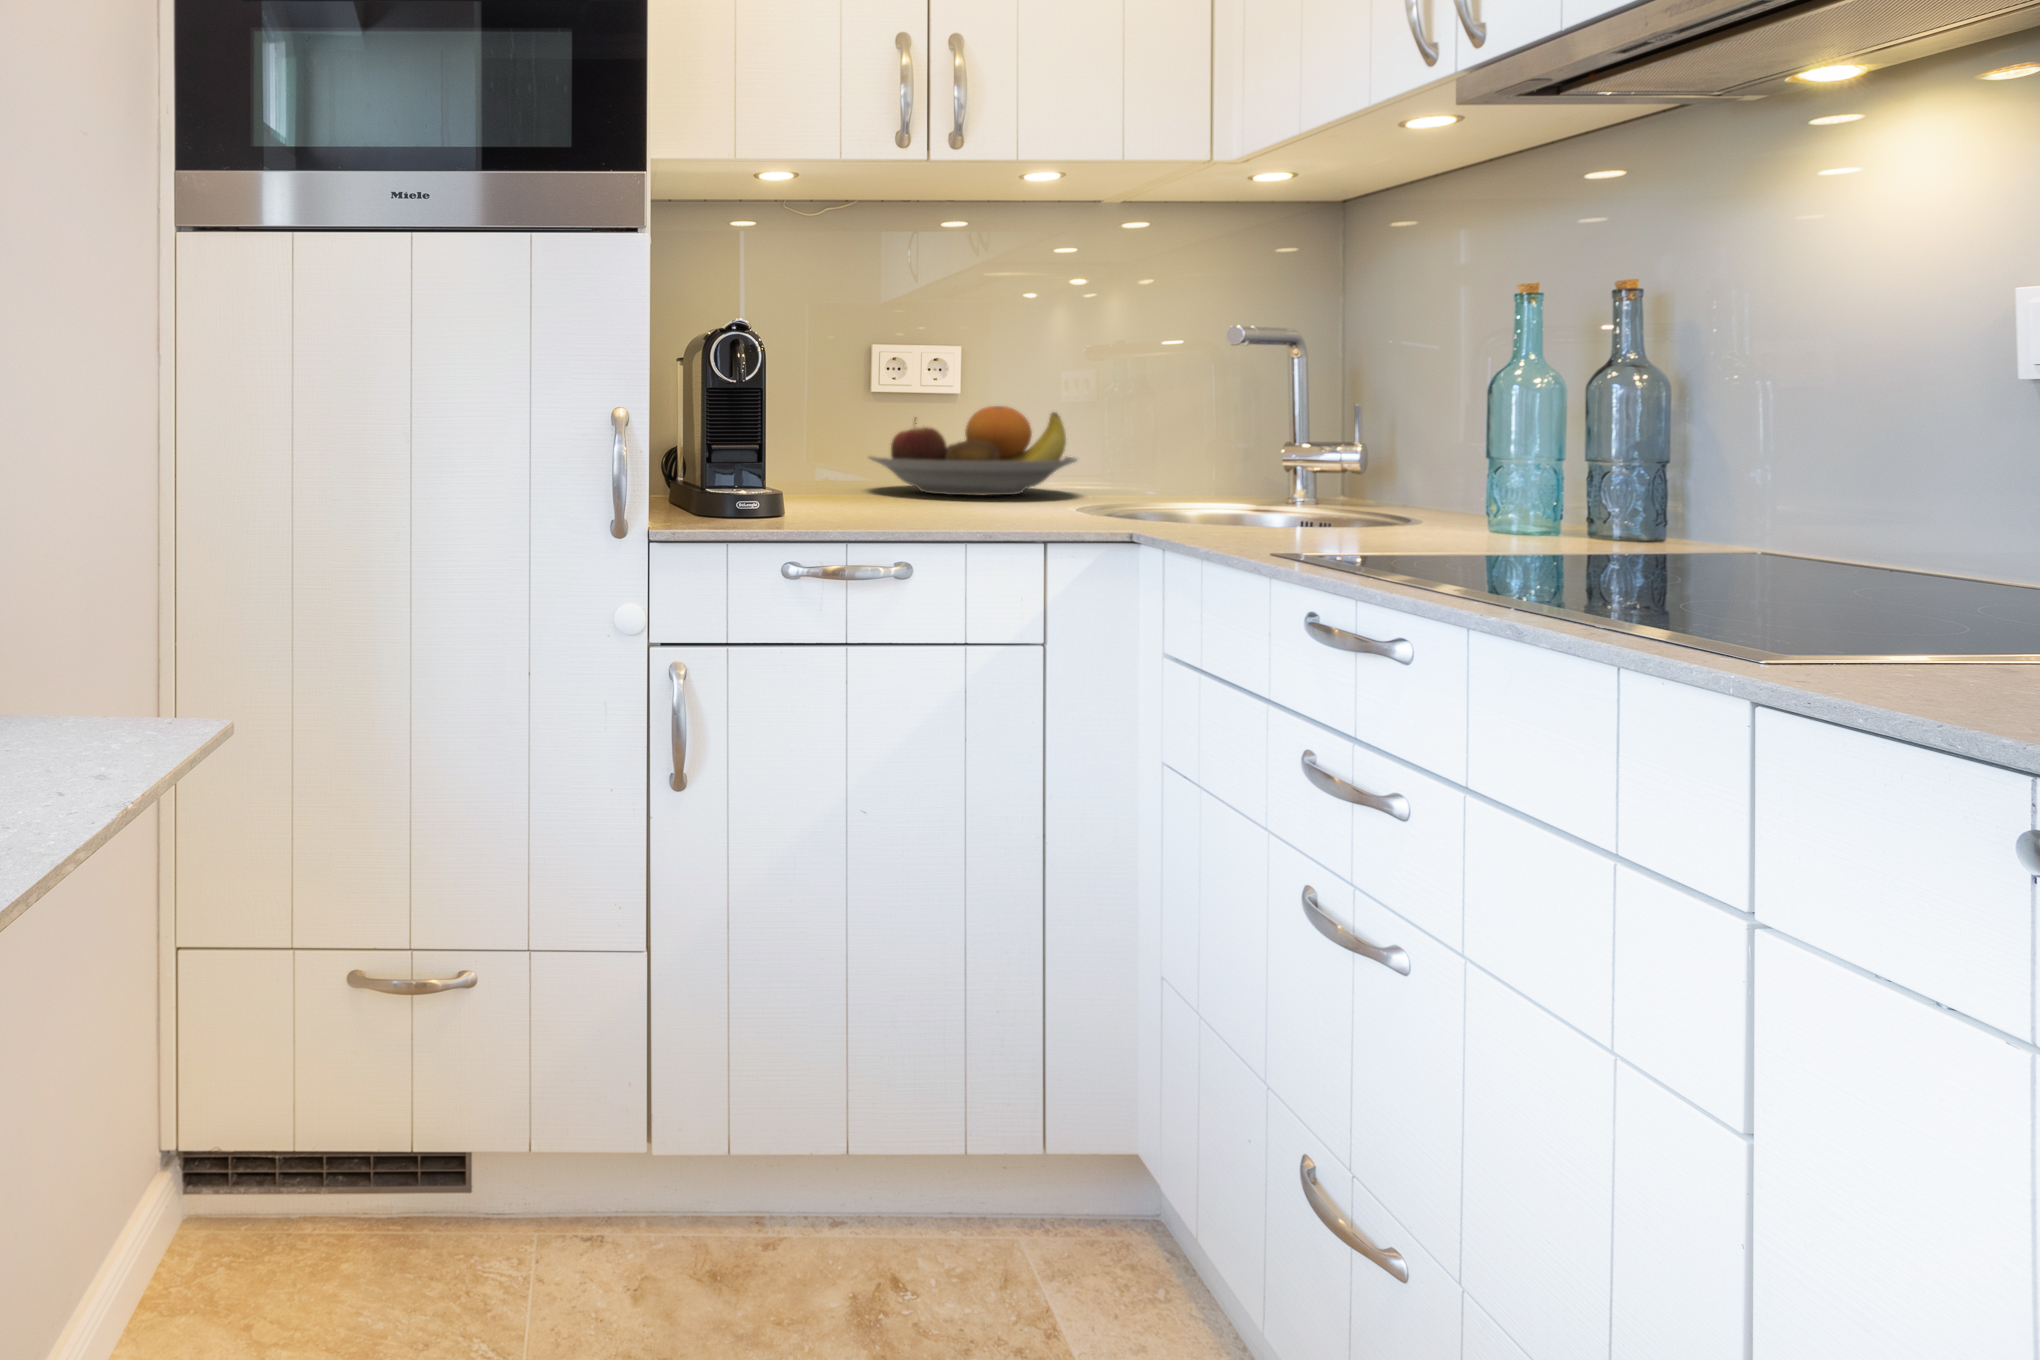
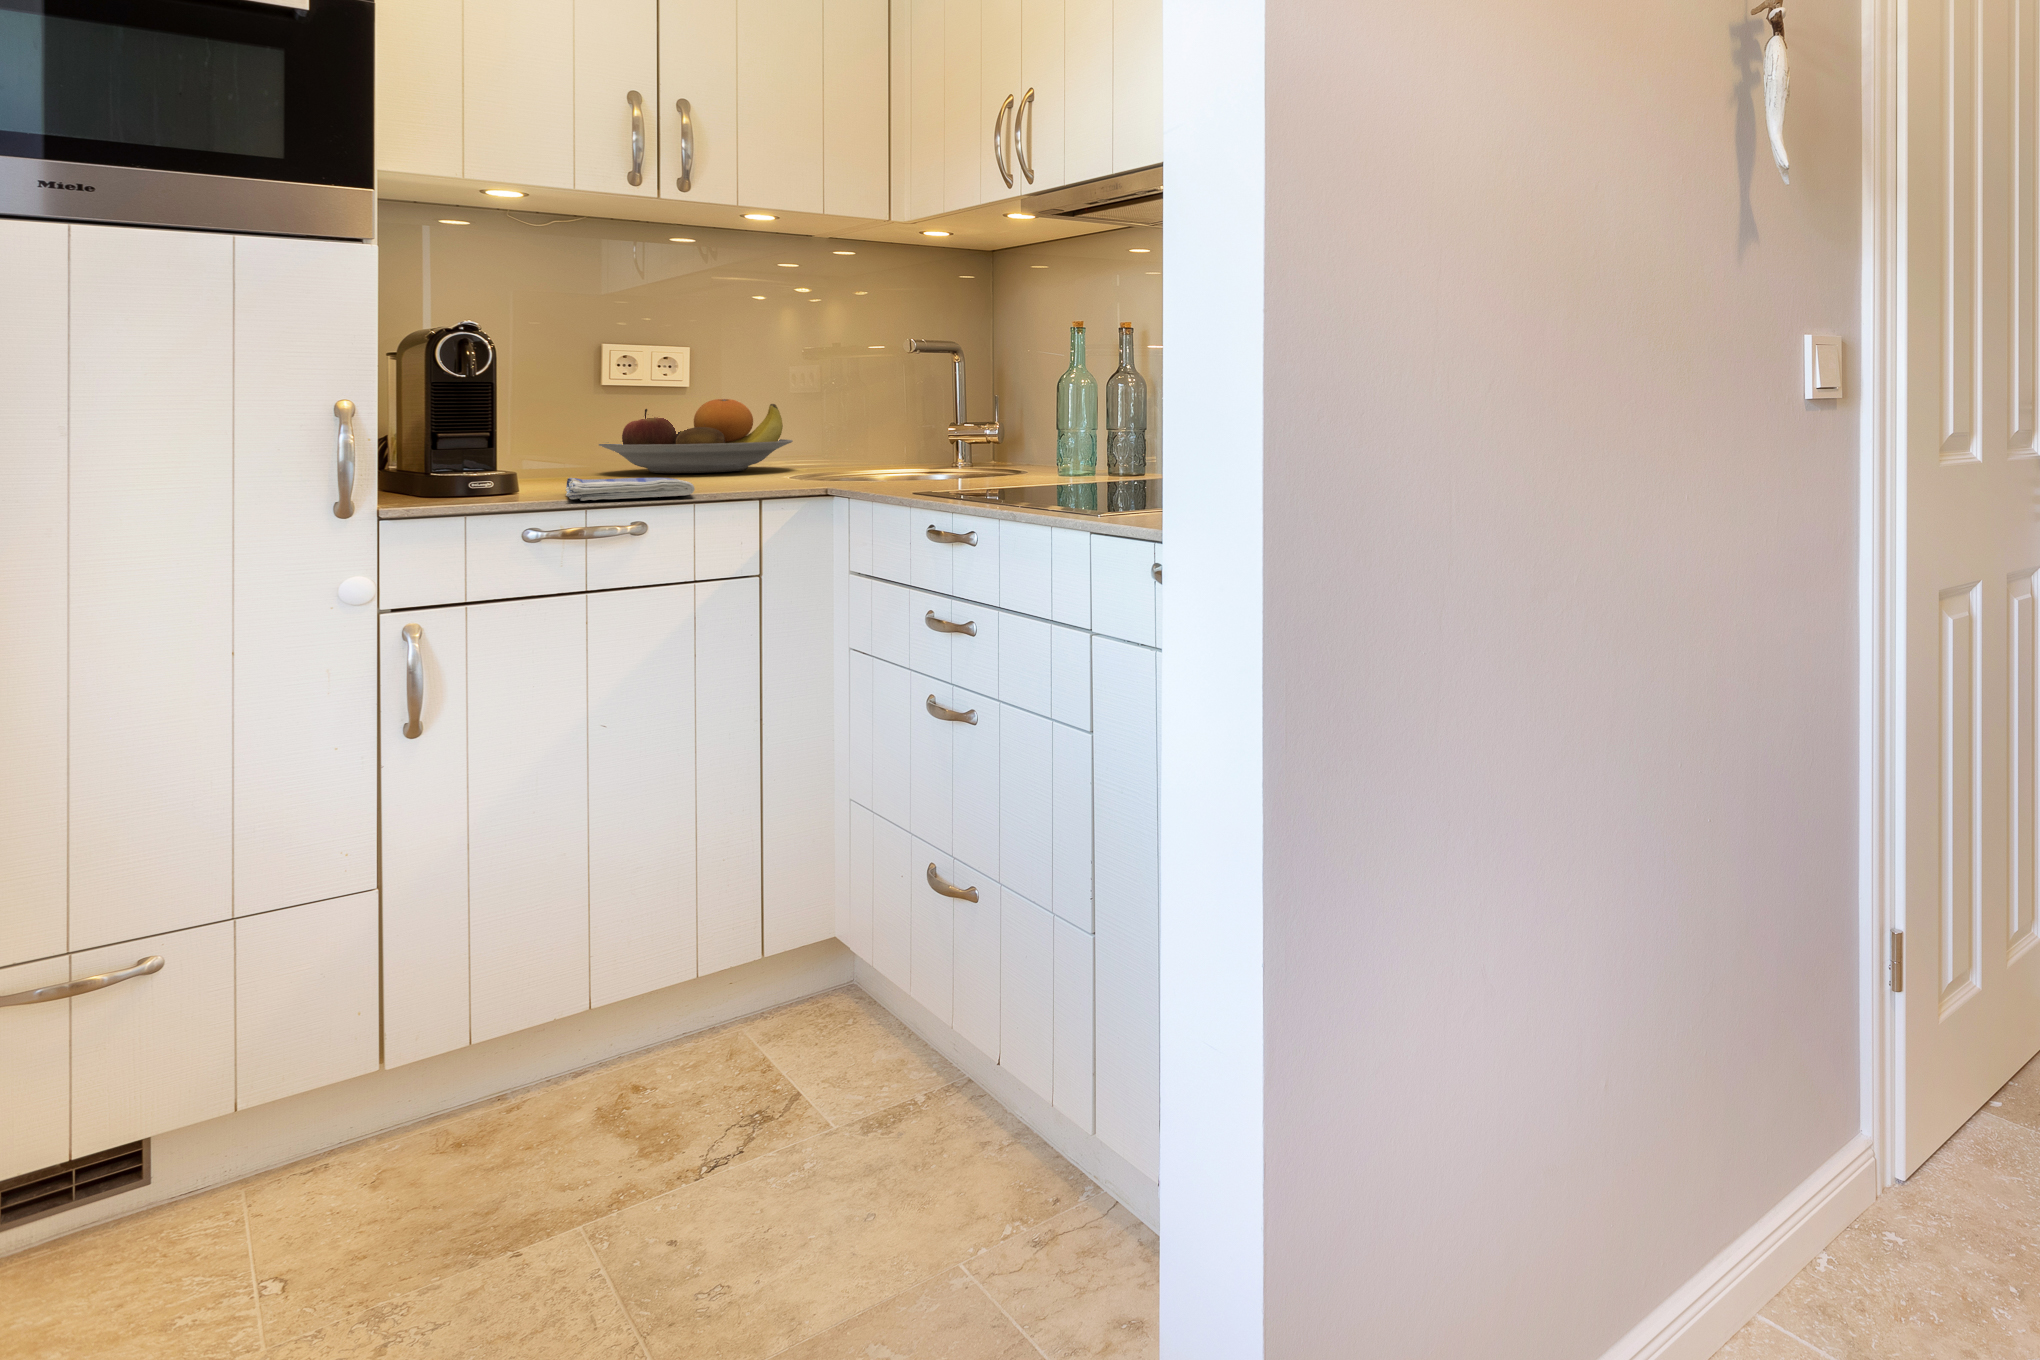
dish towel: none [824,501,967,535] -> present [566,478,695,501]

